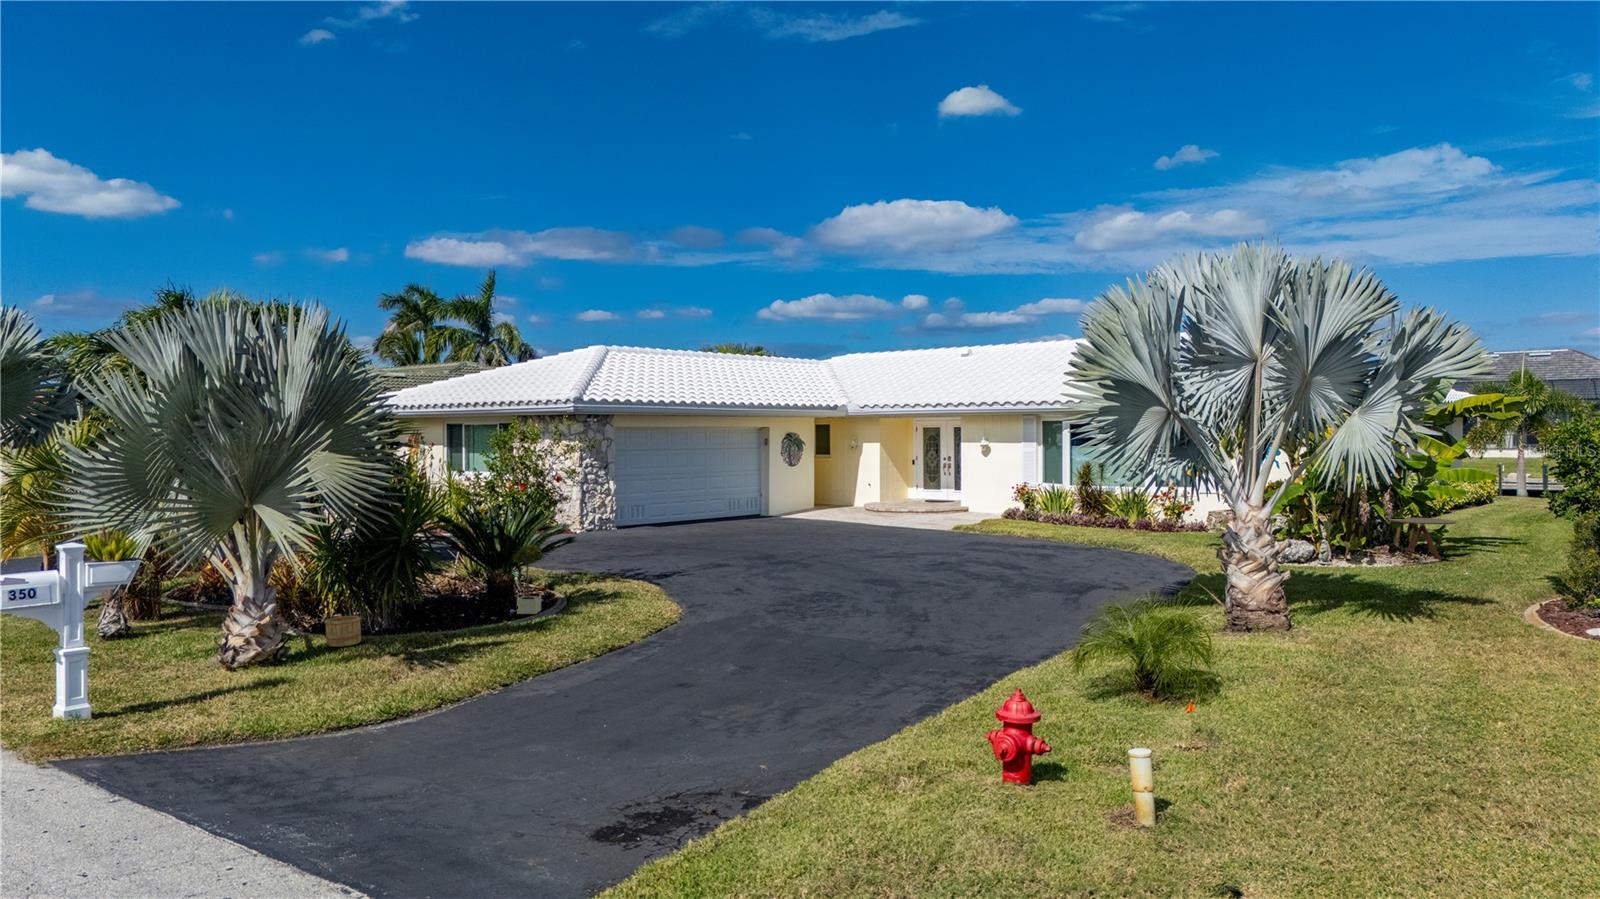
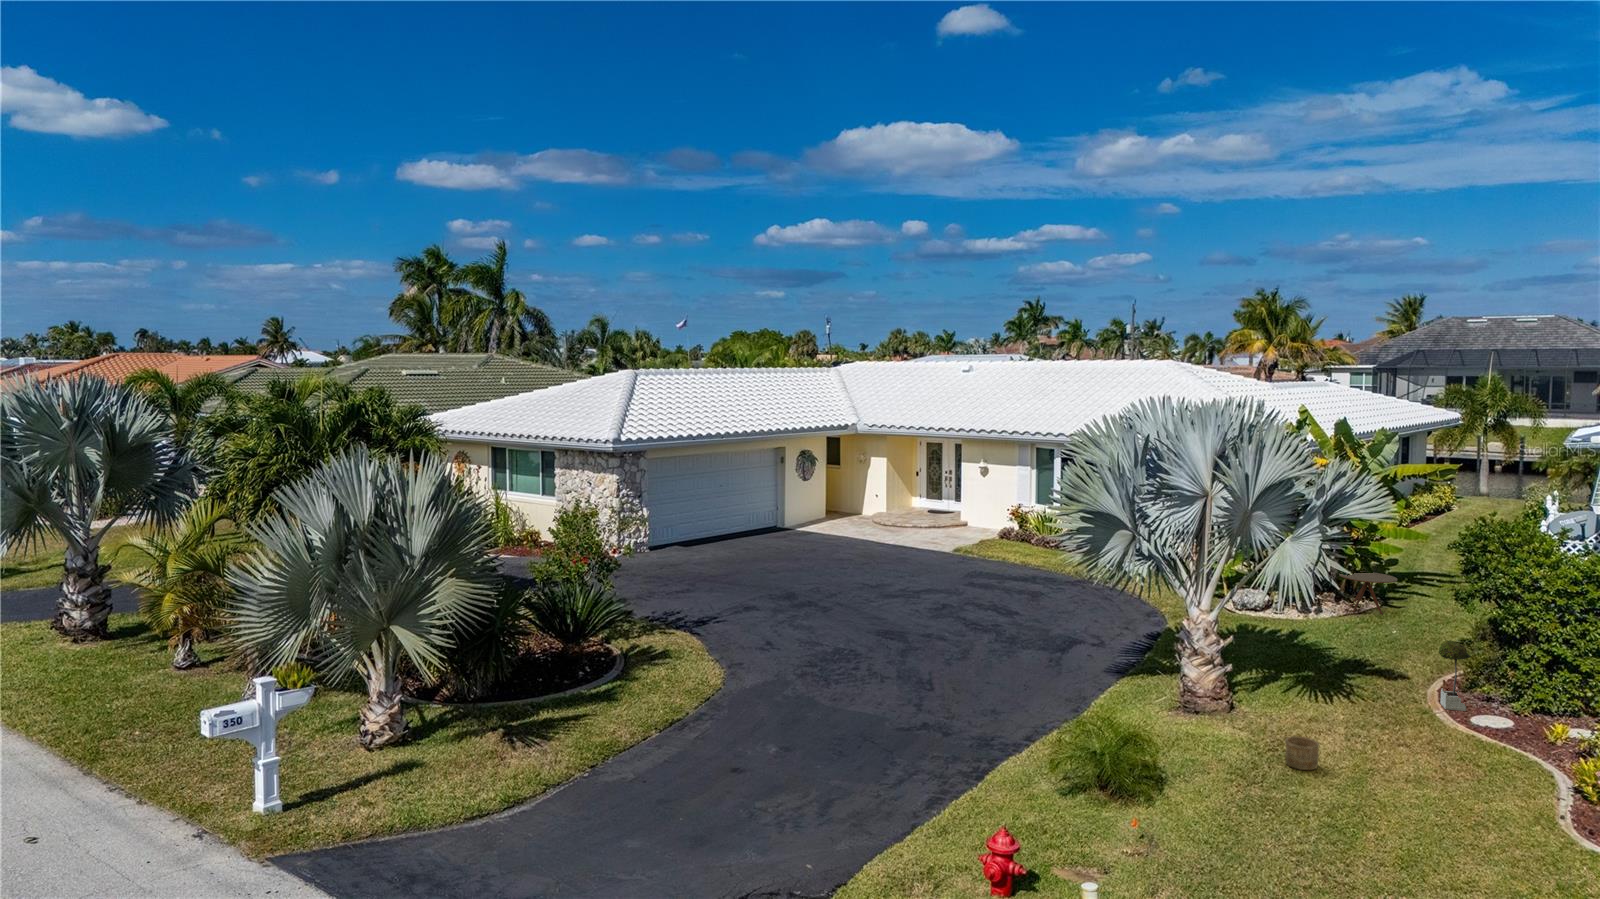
potted tree: present [513,544,543,614] -> present [1438,640,1471,711]
wooden bucket: present [325,616,361,647] -> present [1285,736,1319,770]

